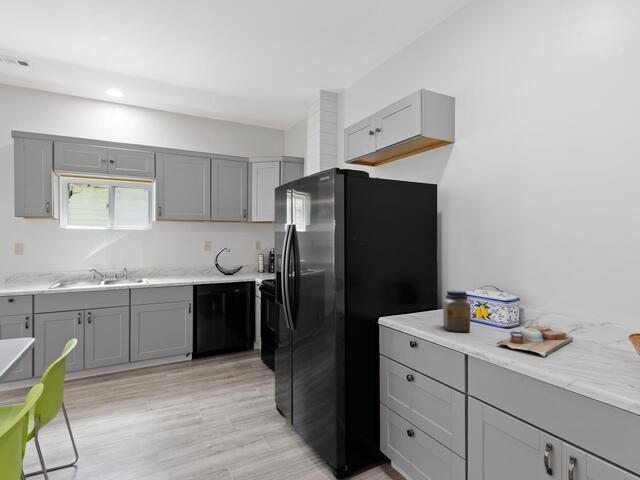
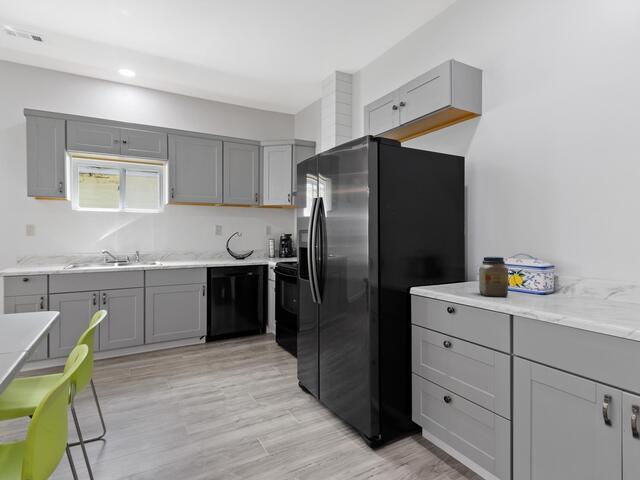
cutting board: present [497,326,573,357] -> none [540,289,613,313]

